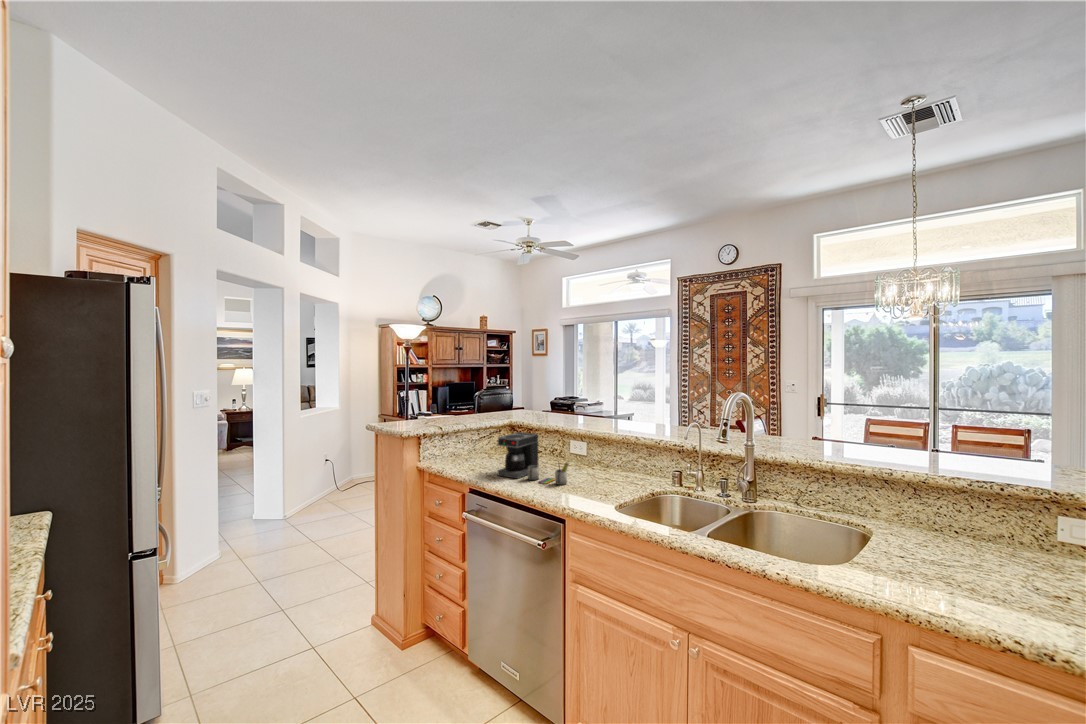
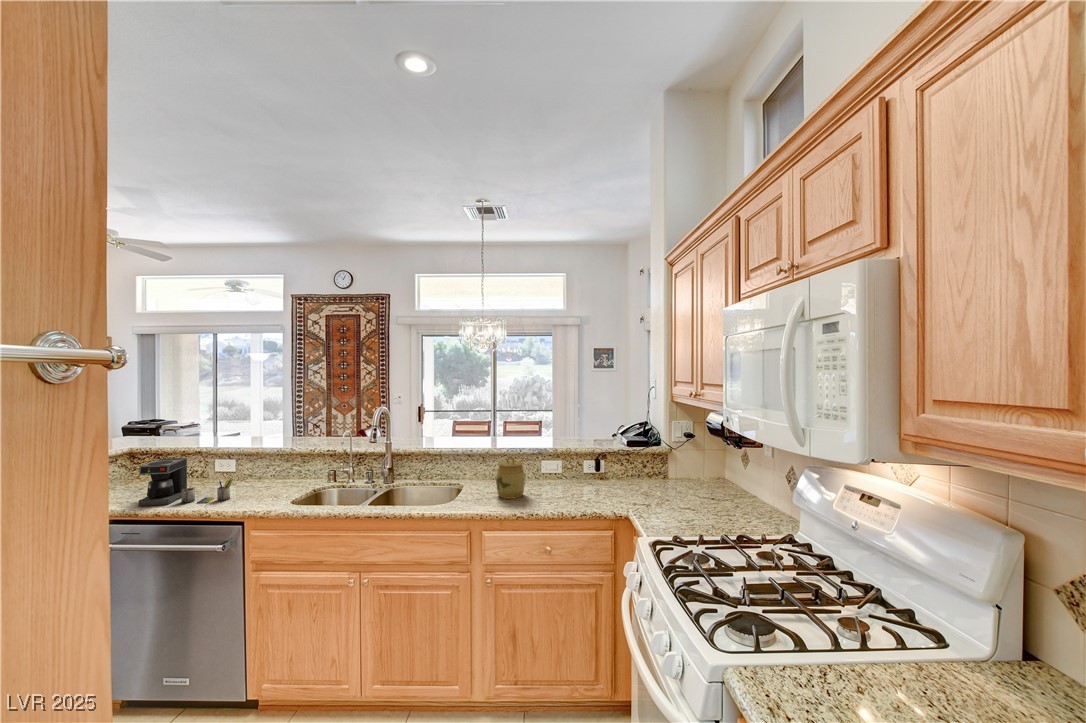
jar: none [949,507,1031,600] -> present [496,457,525,499]

